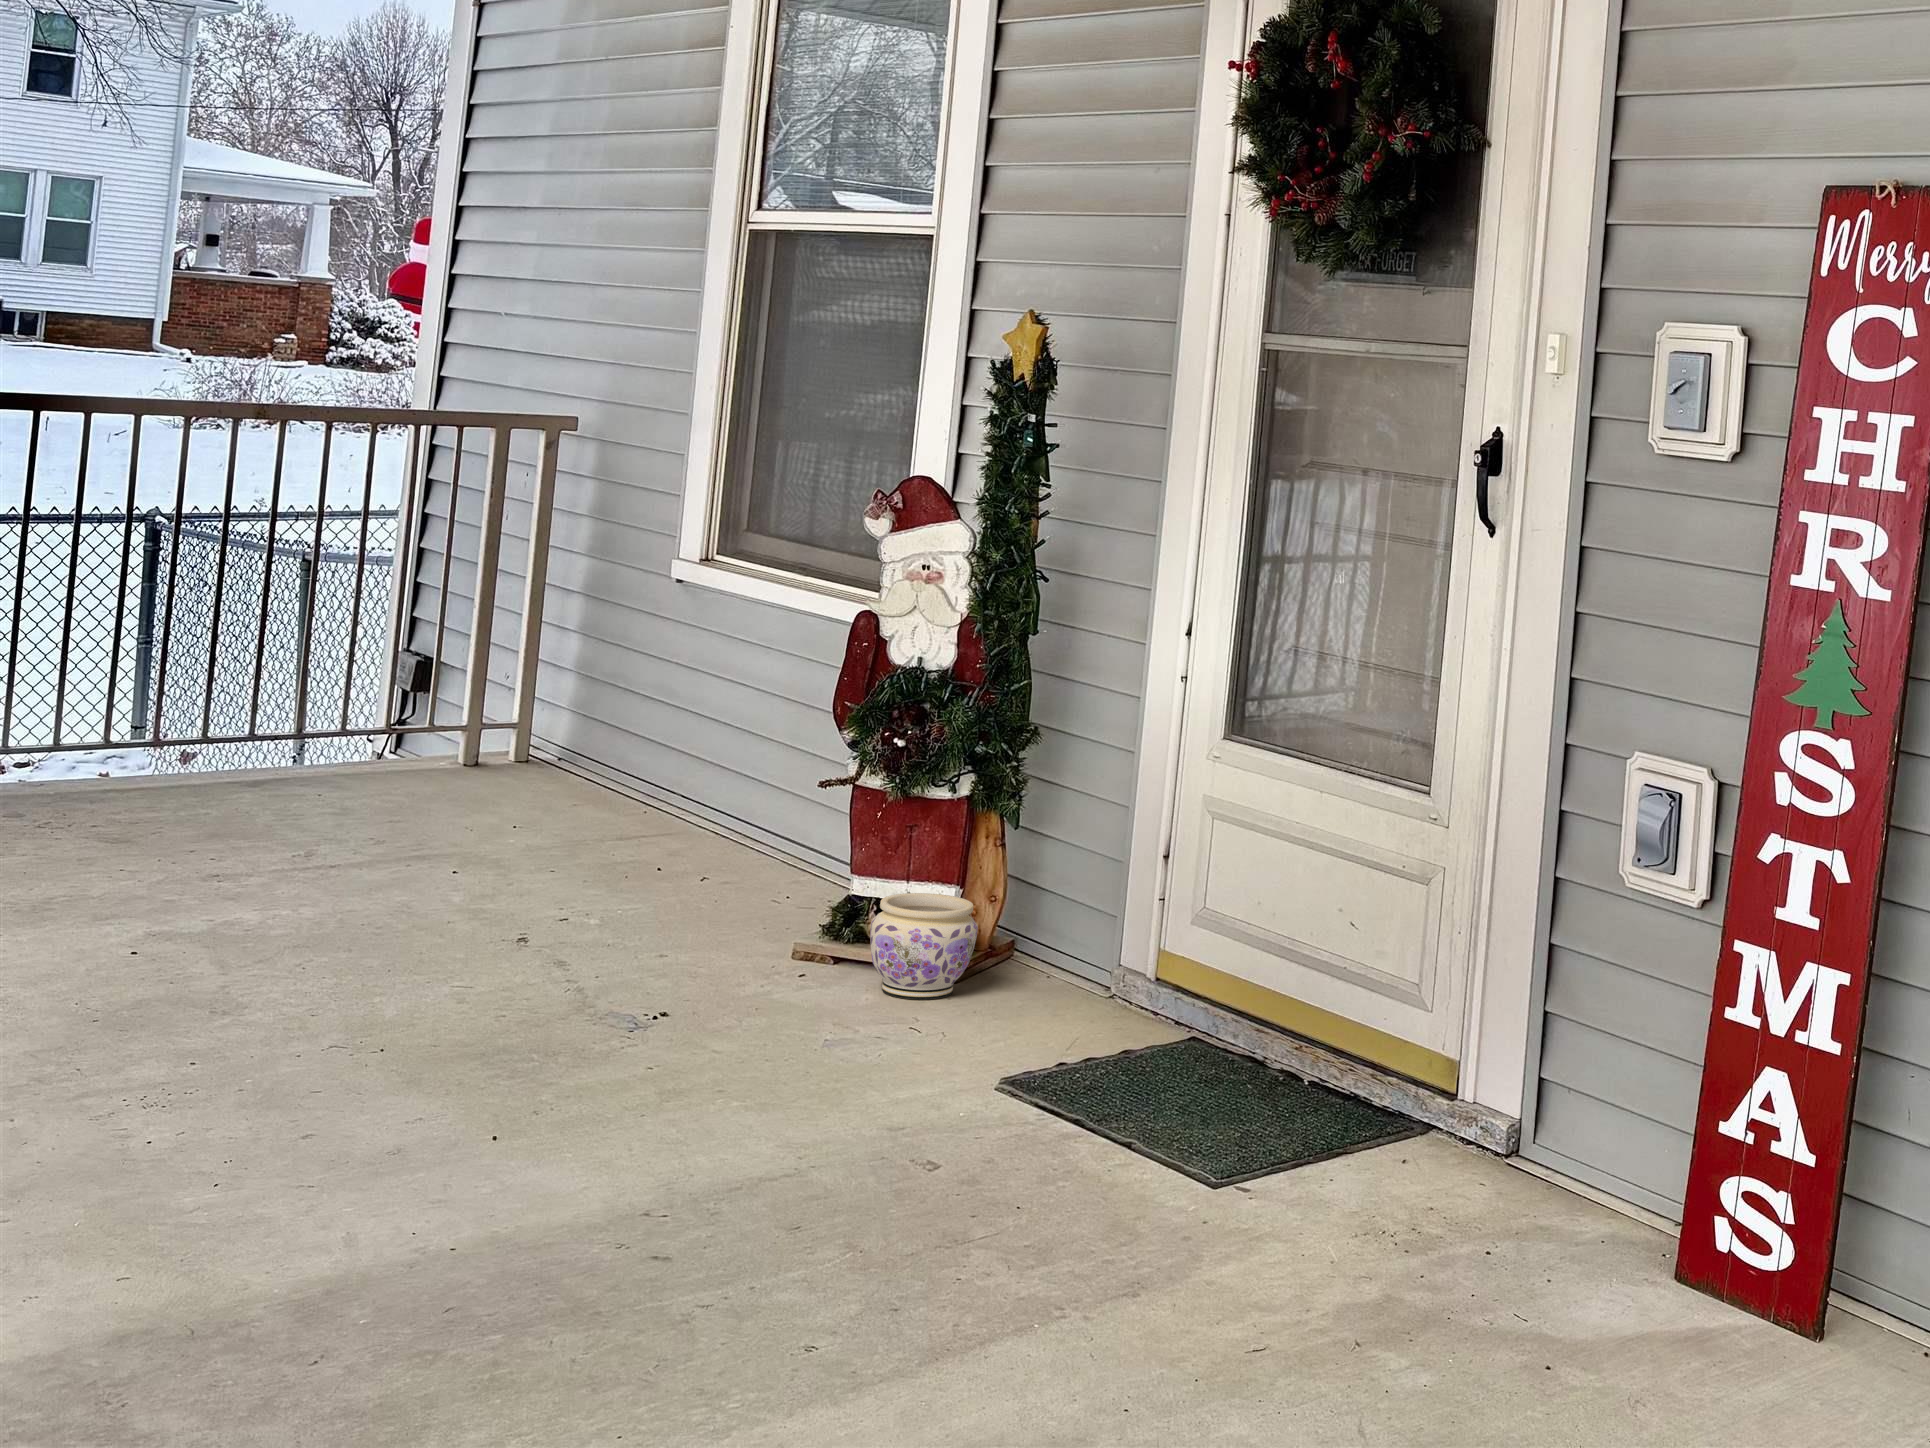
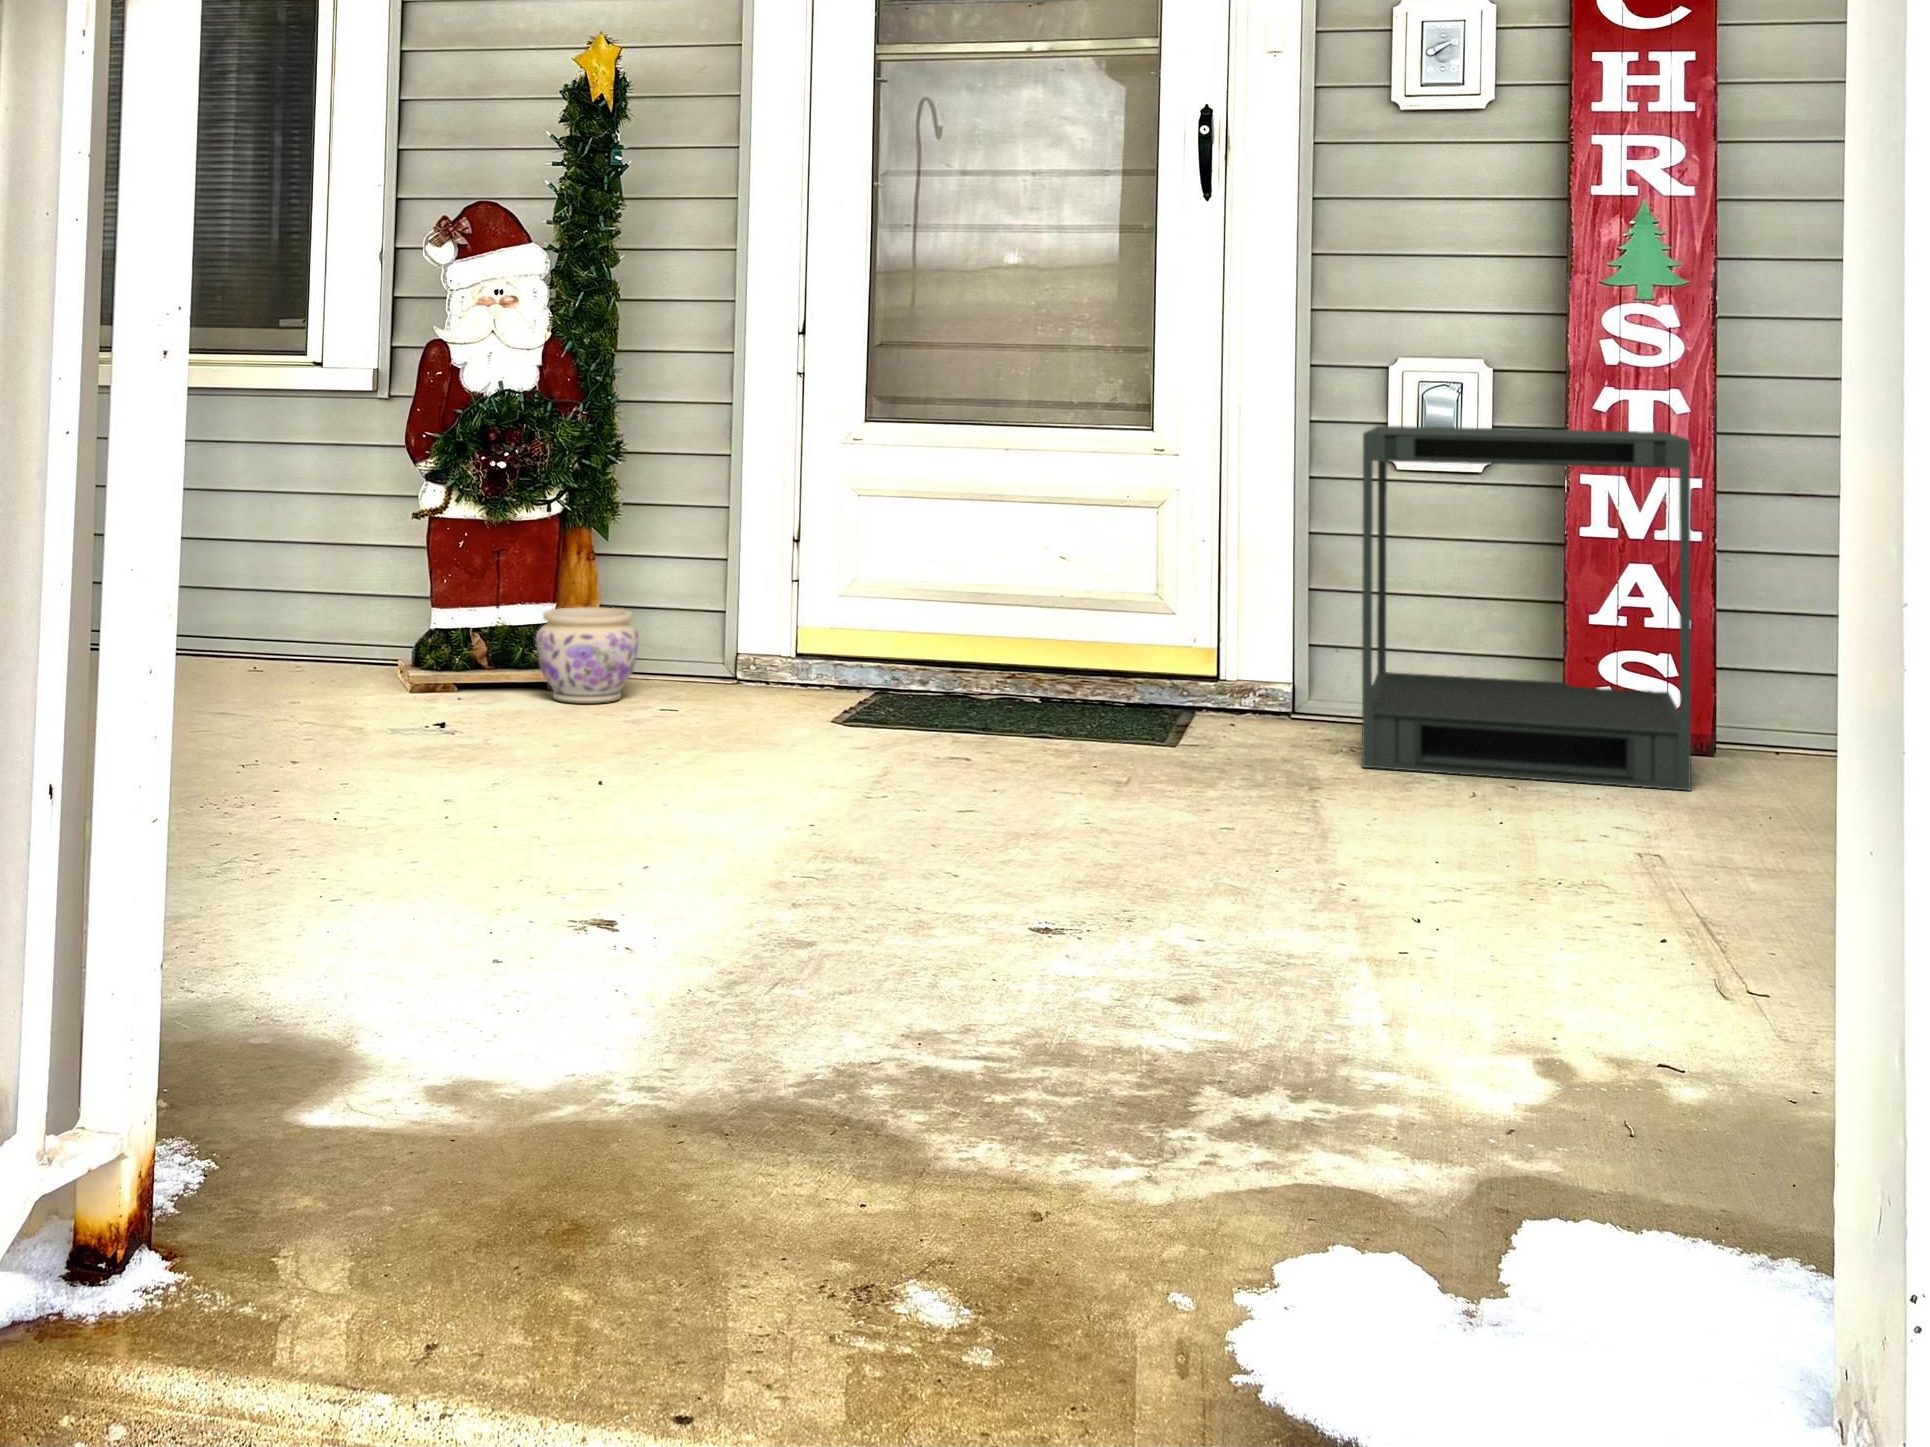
side table: none [1300,837,1839,1378] -> present [1362,426,1691,791]

